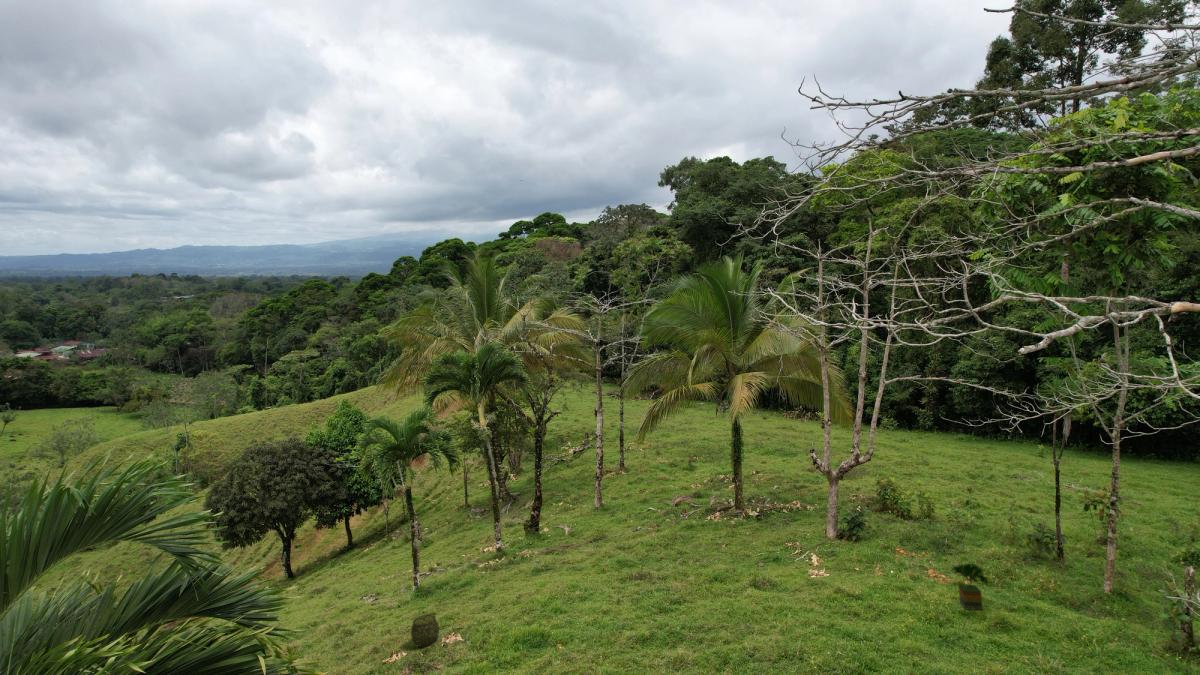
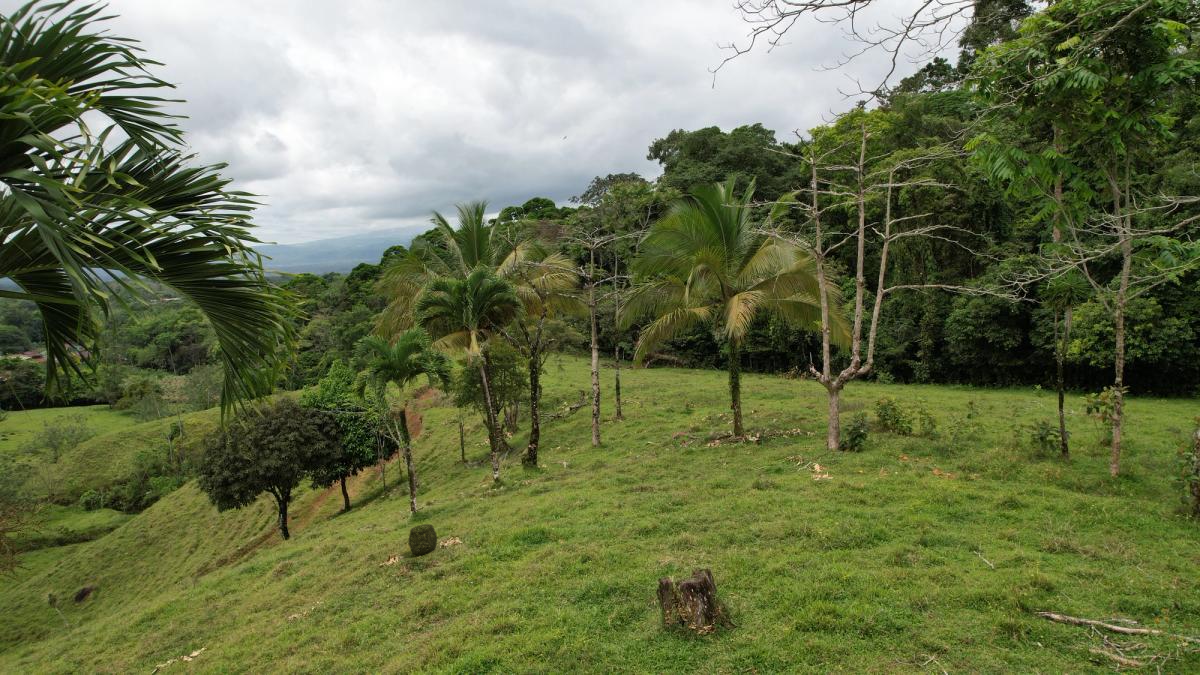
potted tree: present [954,564,988,610] -> none [958,448,995,493]

